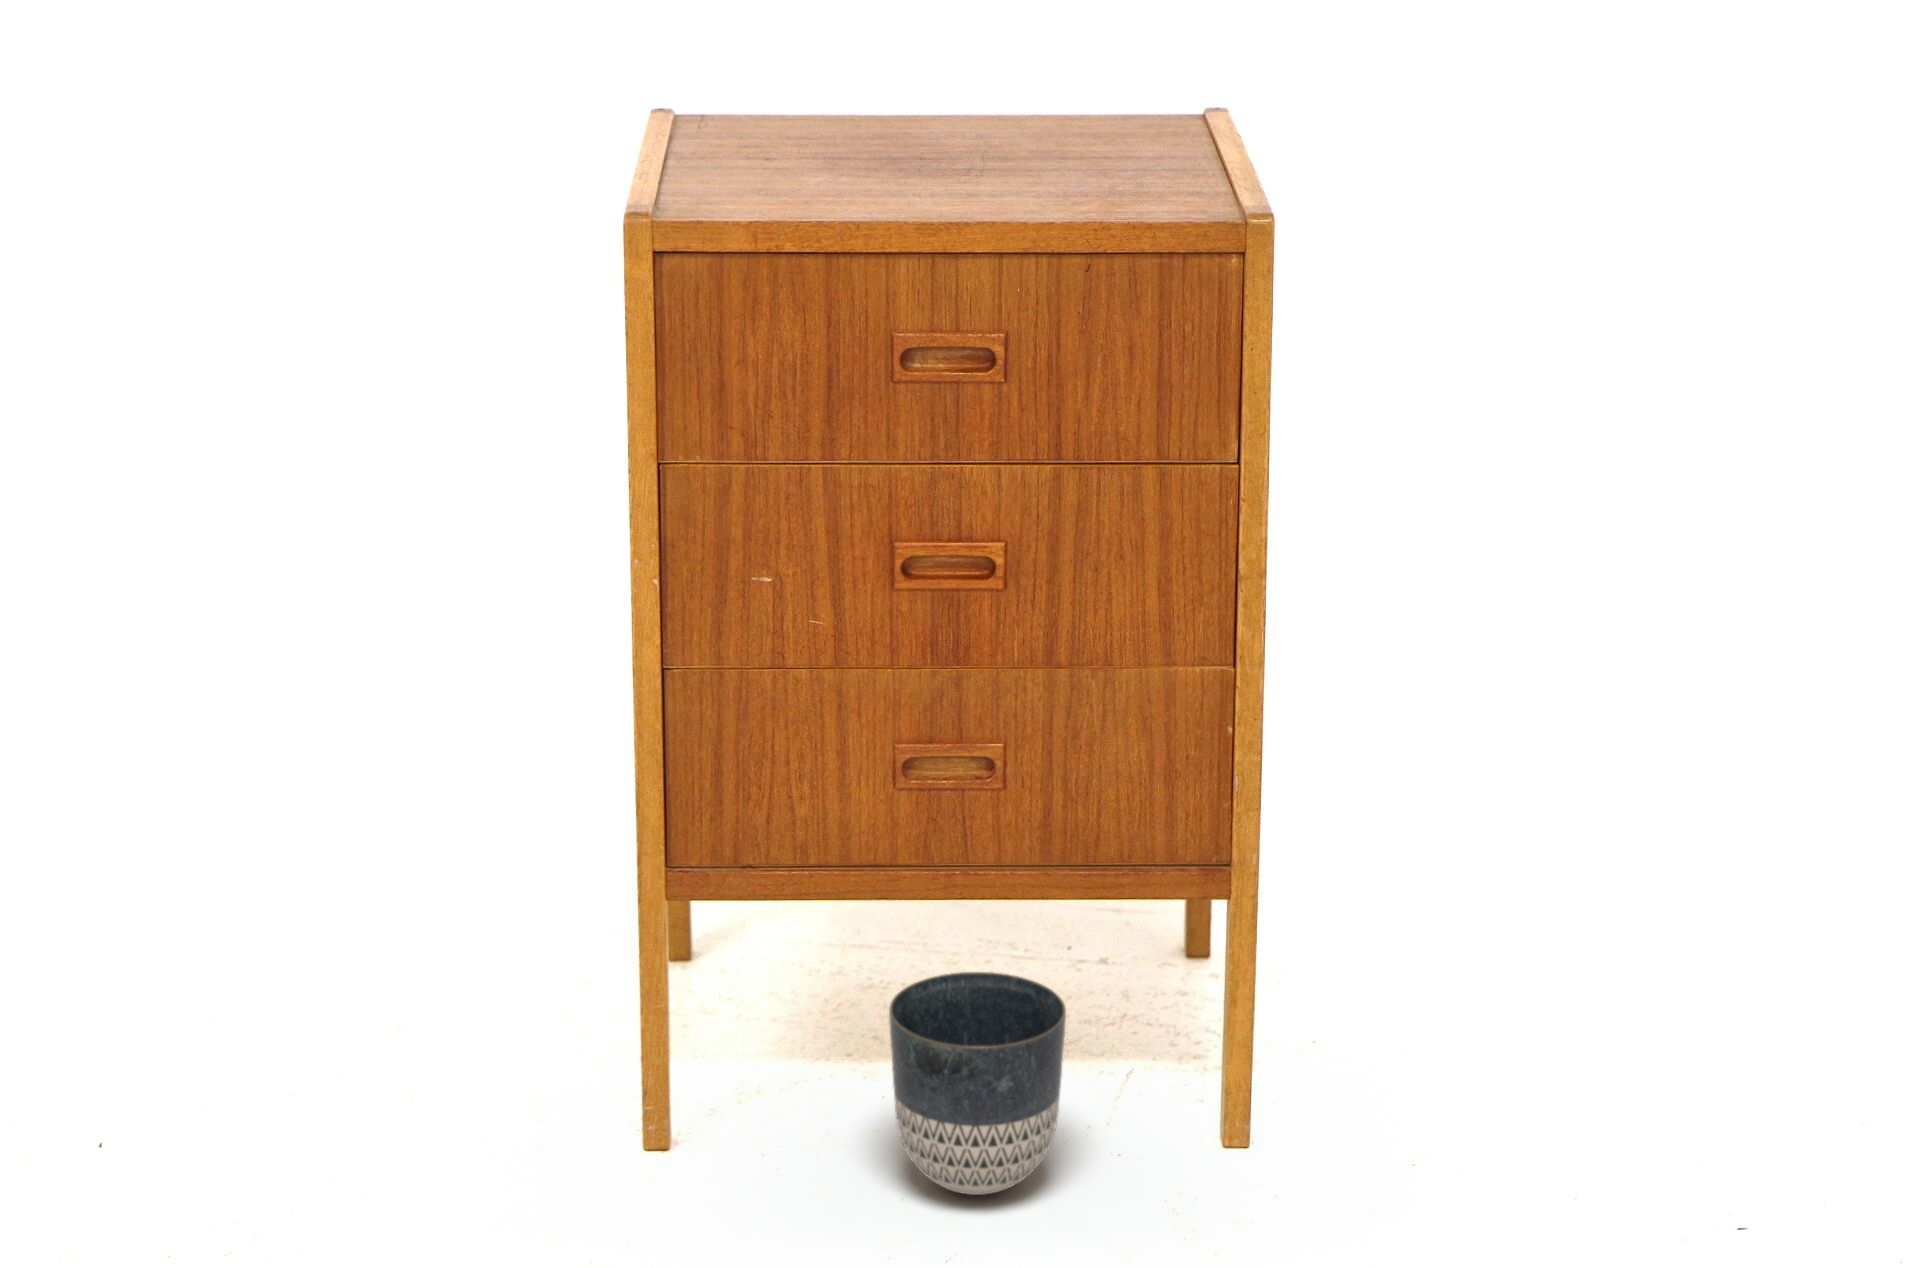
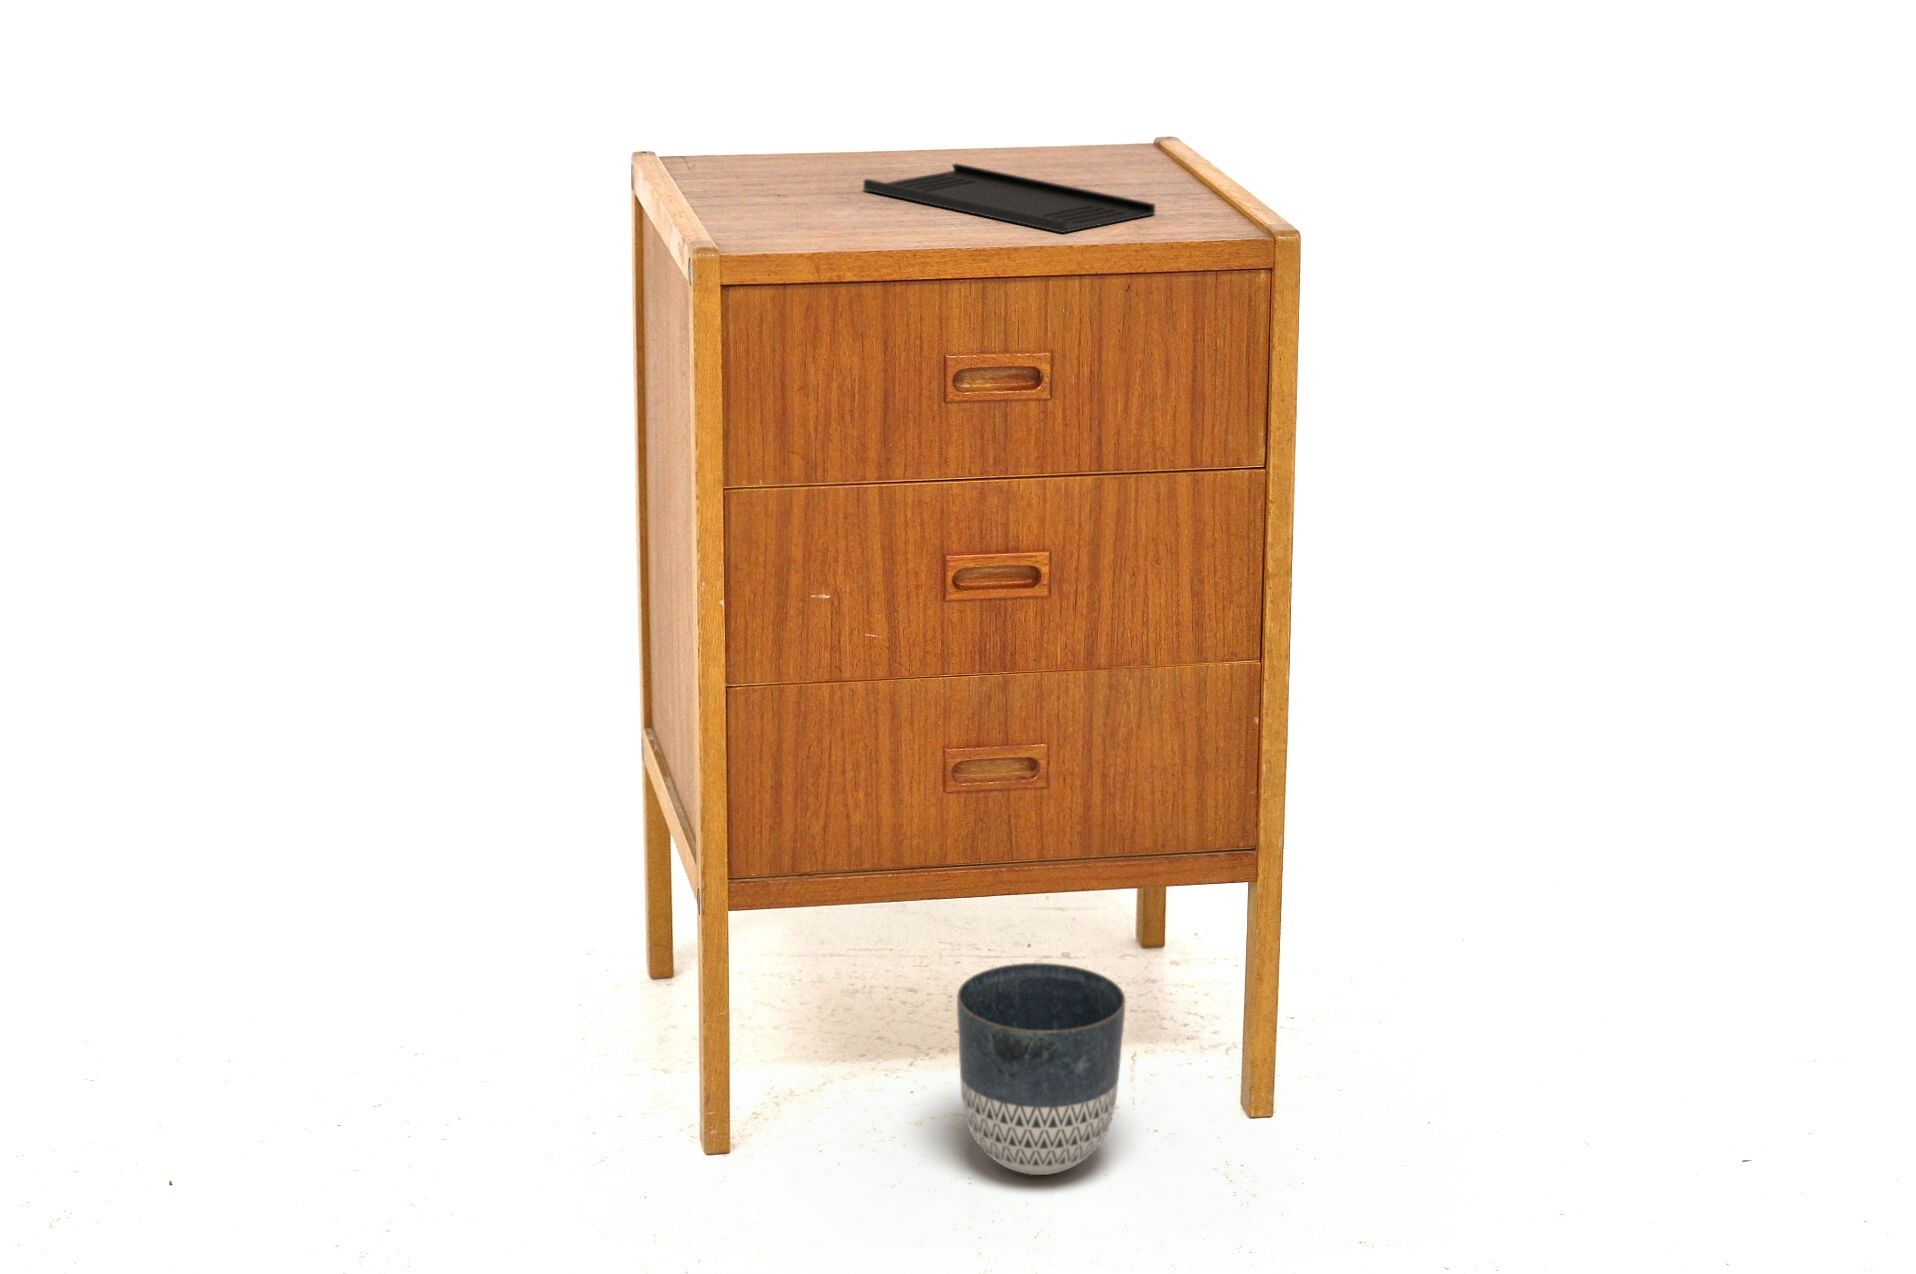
tray: none [857,128,1141,208] -> present [864,164,1155,233]

